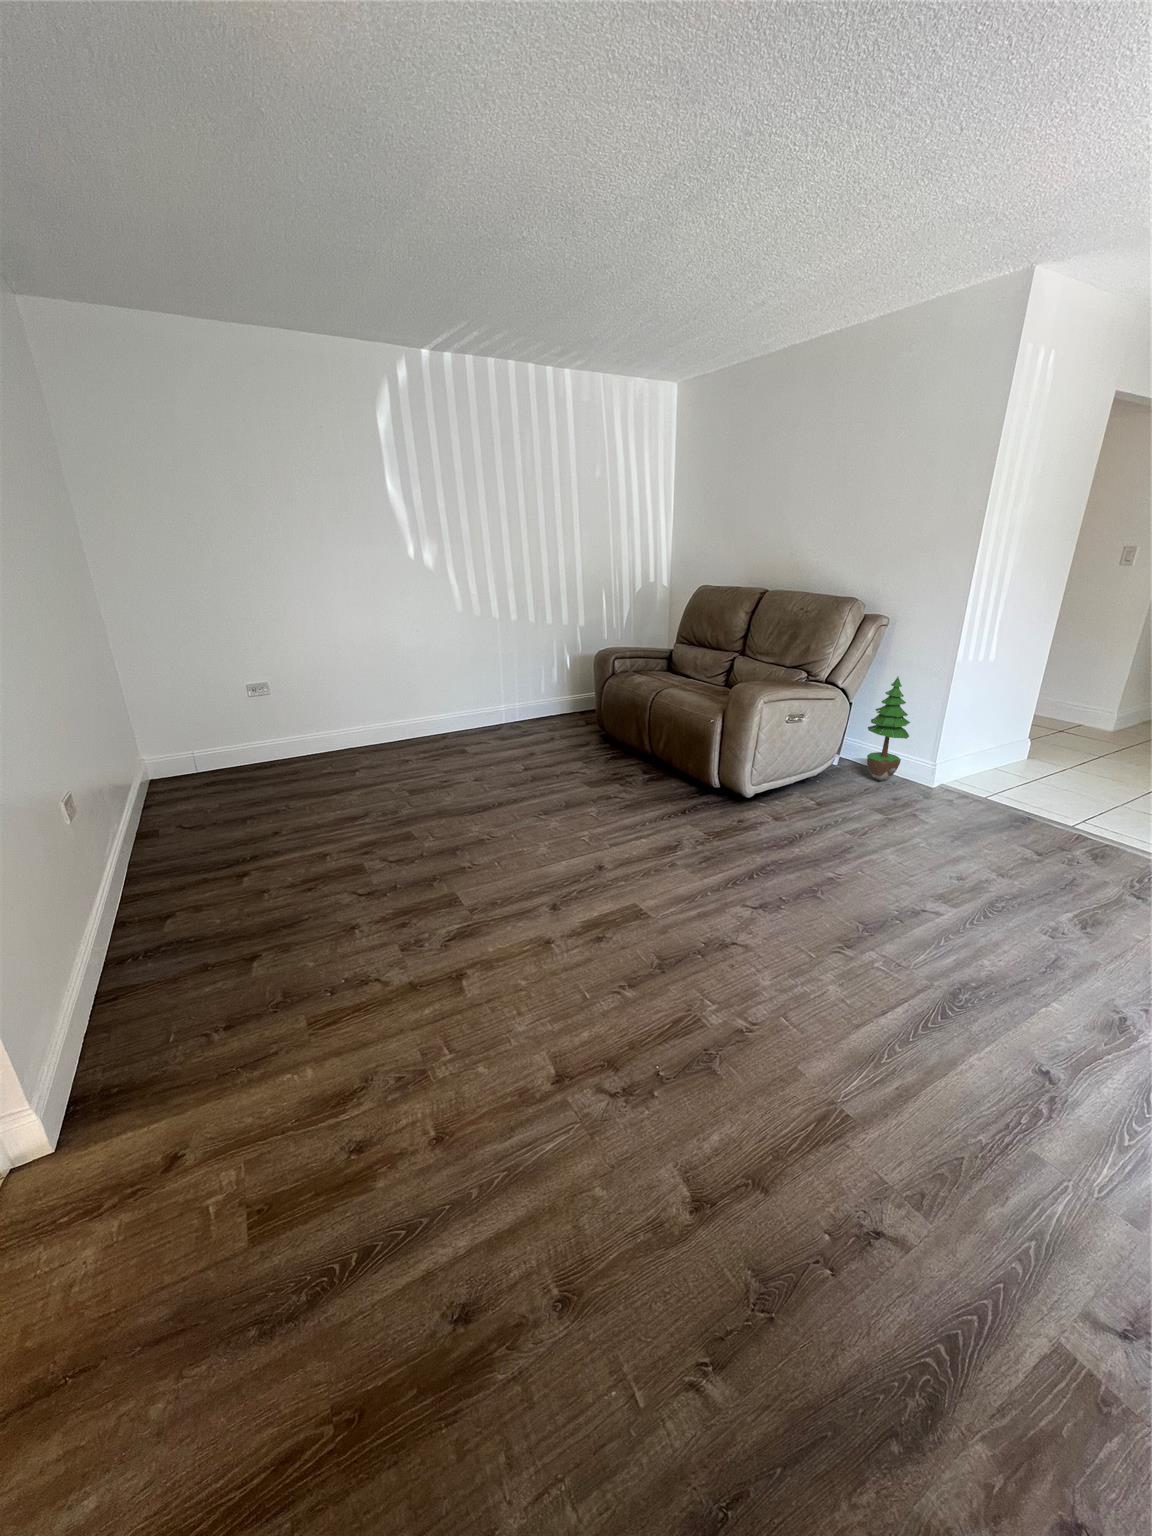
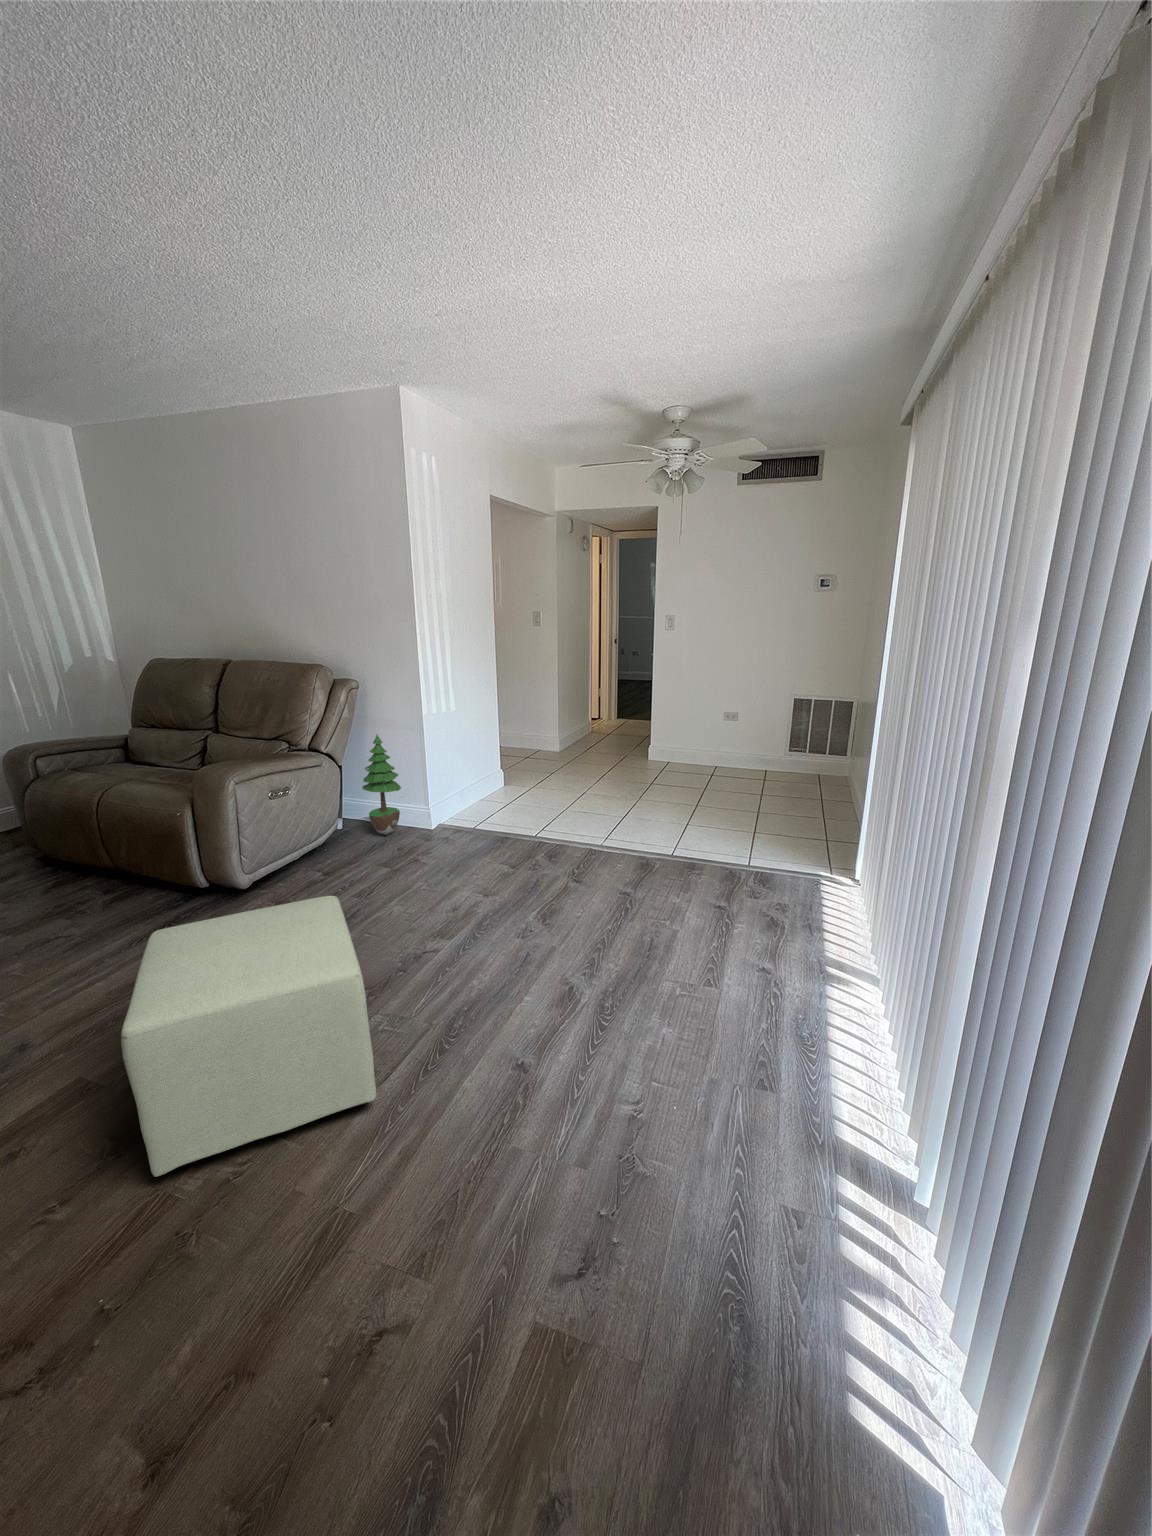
ottoman: none [689,811,897,1028] -> present [121,896,376,1177]

